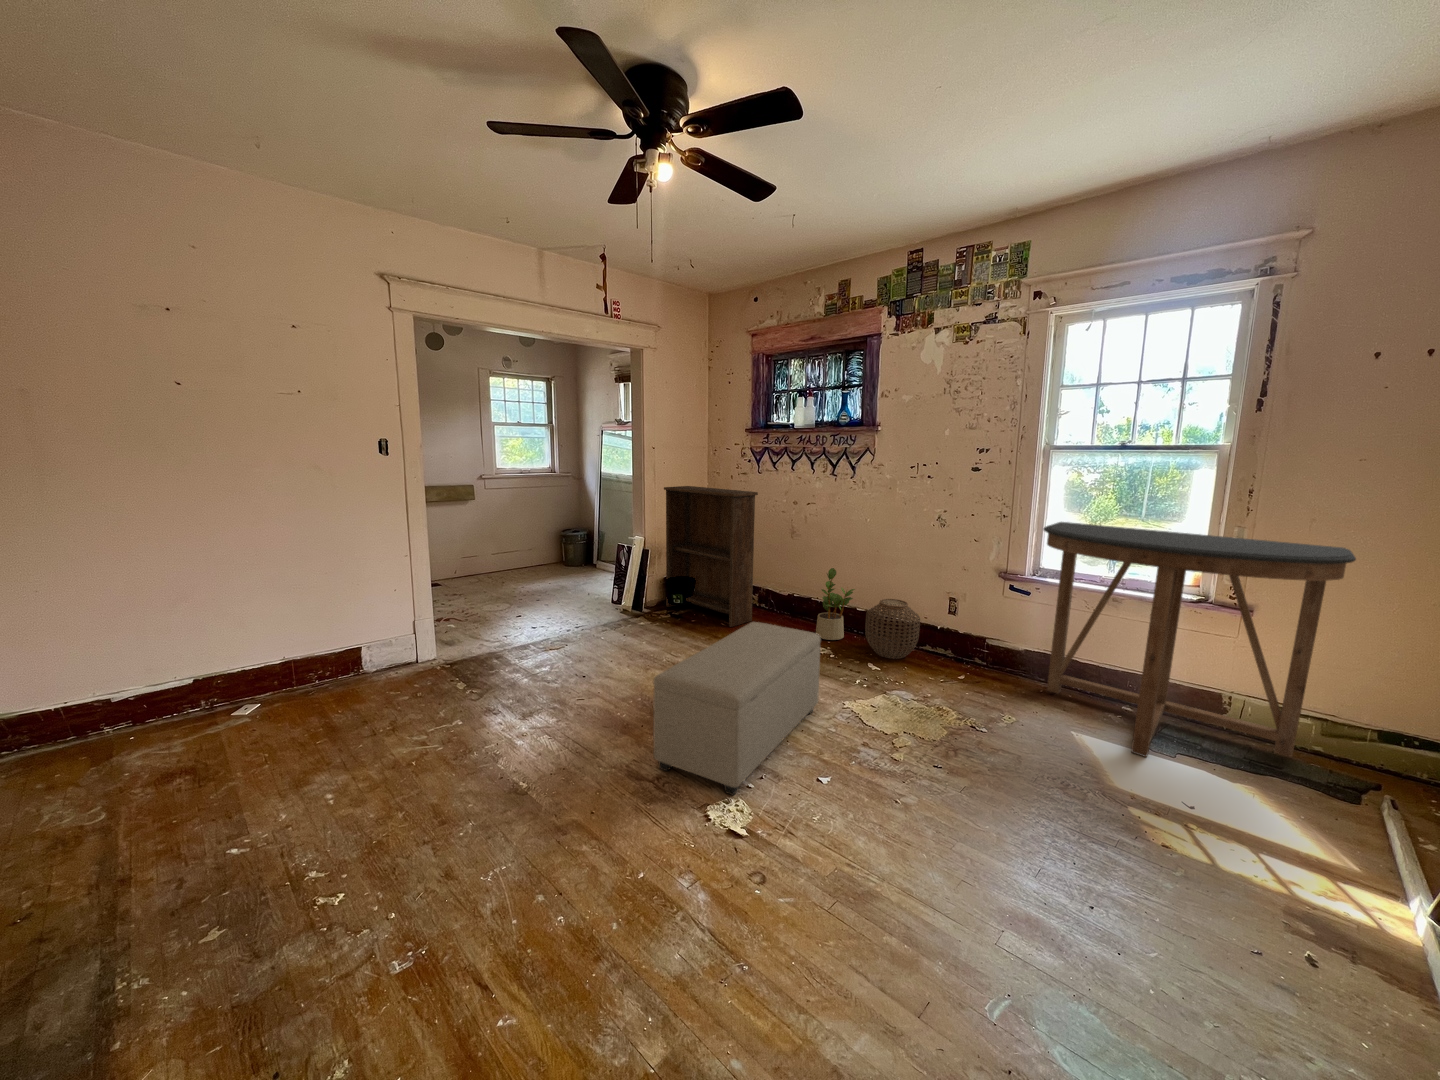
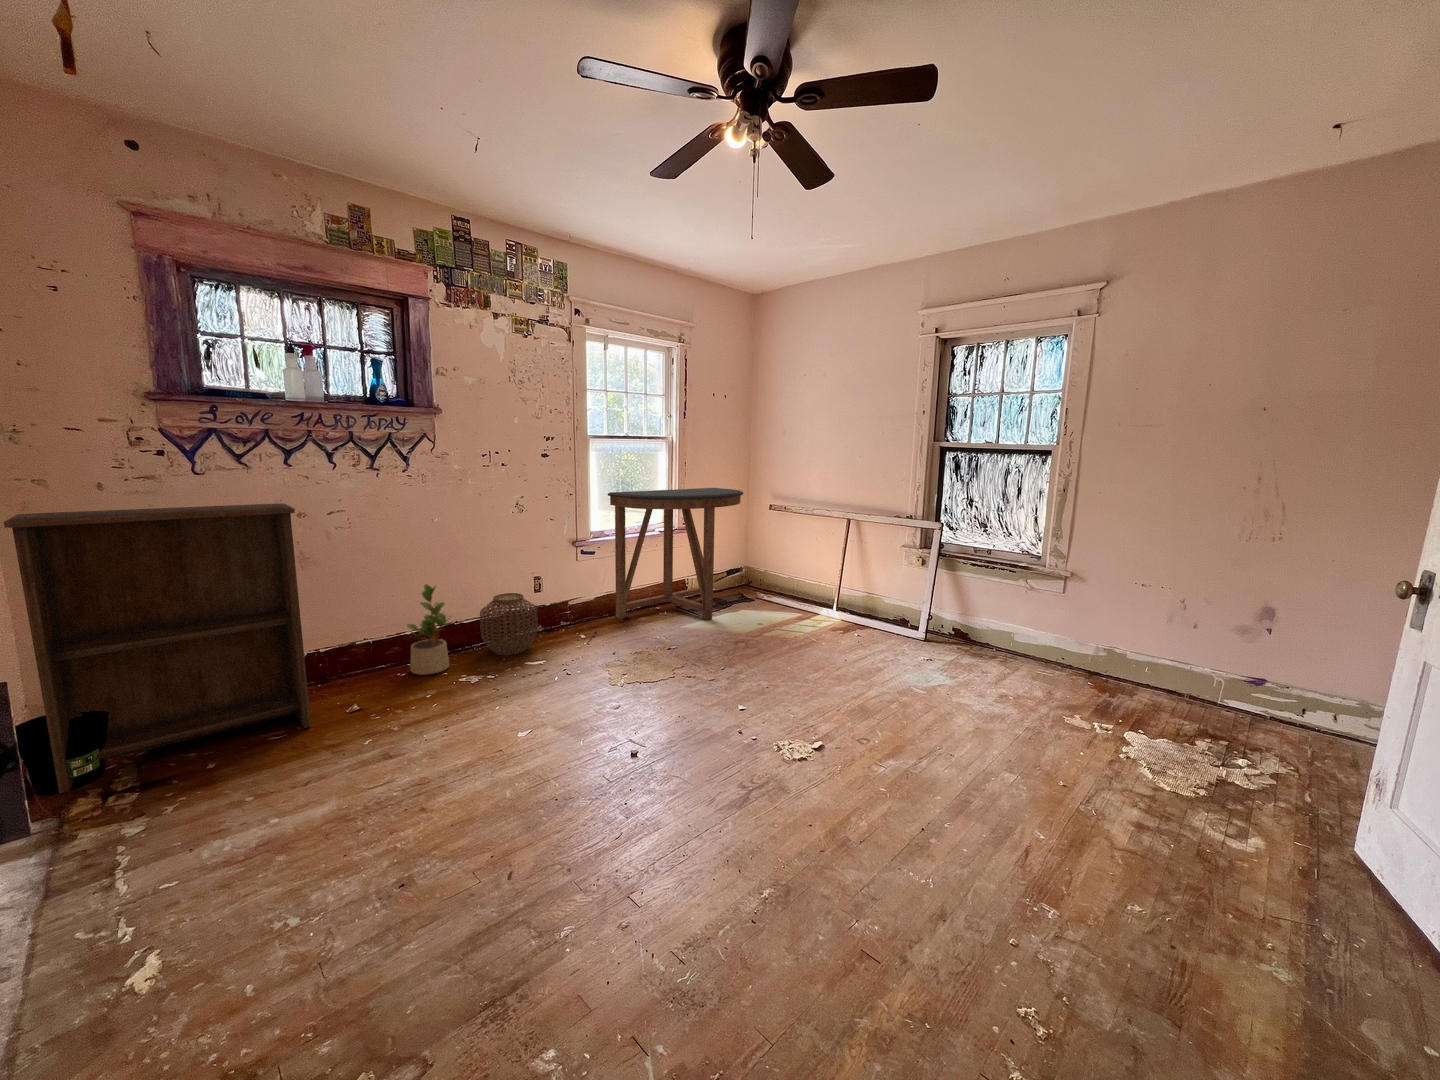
ottoman: present [653,622,821,795] -> none [566,621,778,783]

